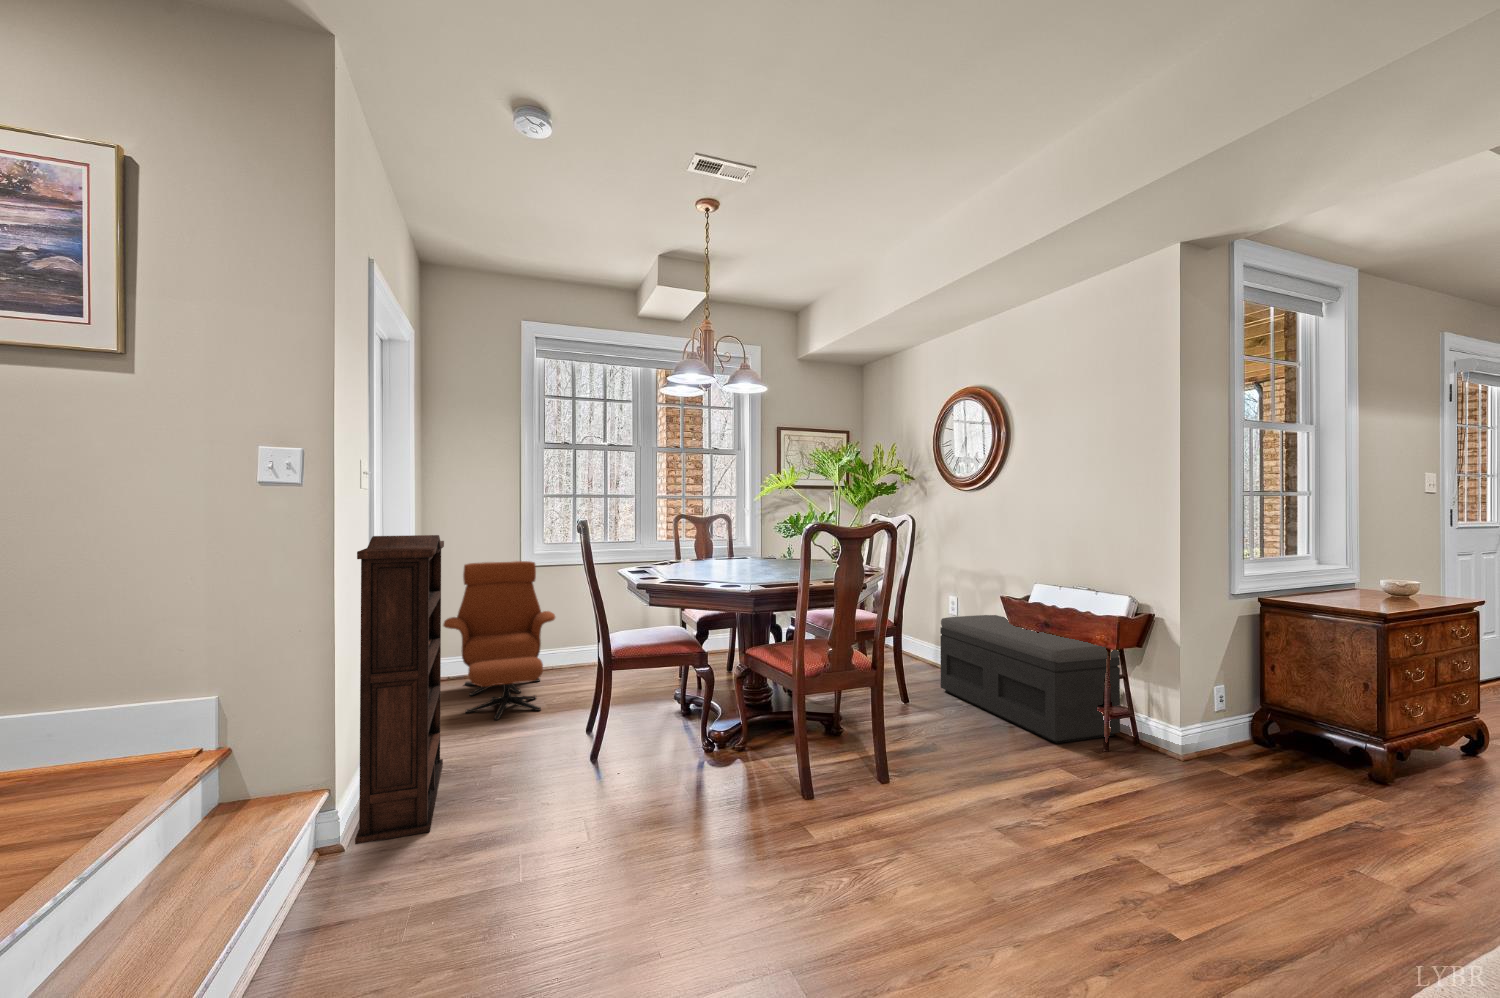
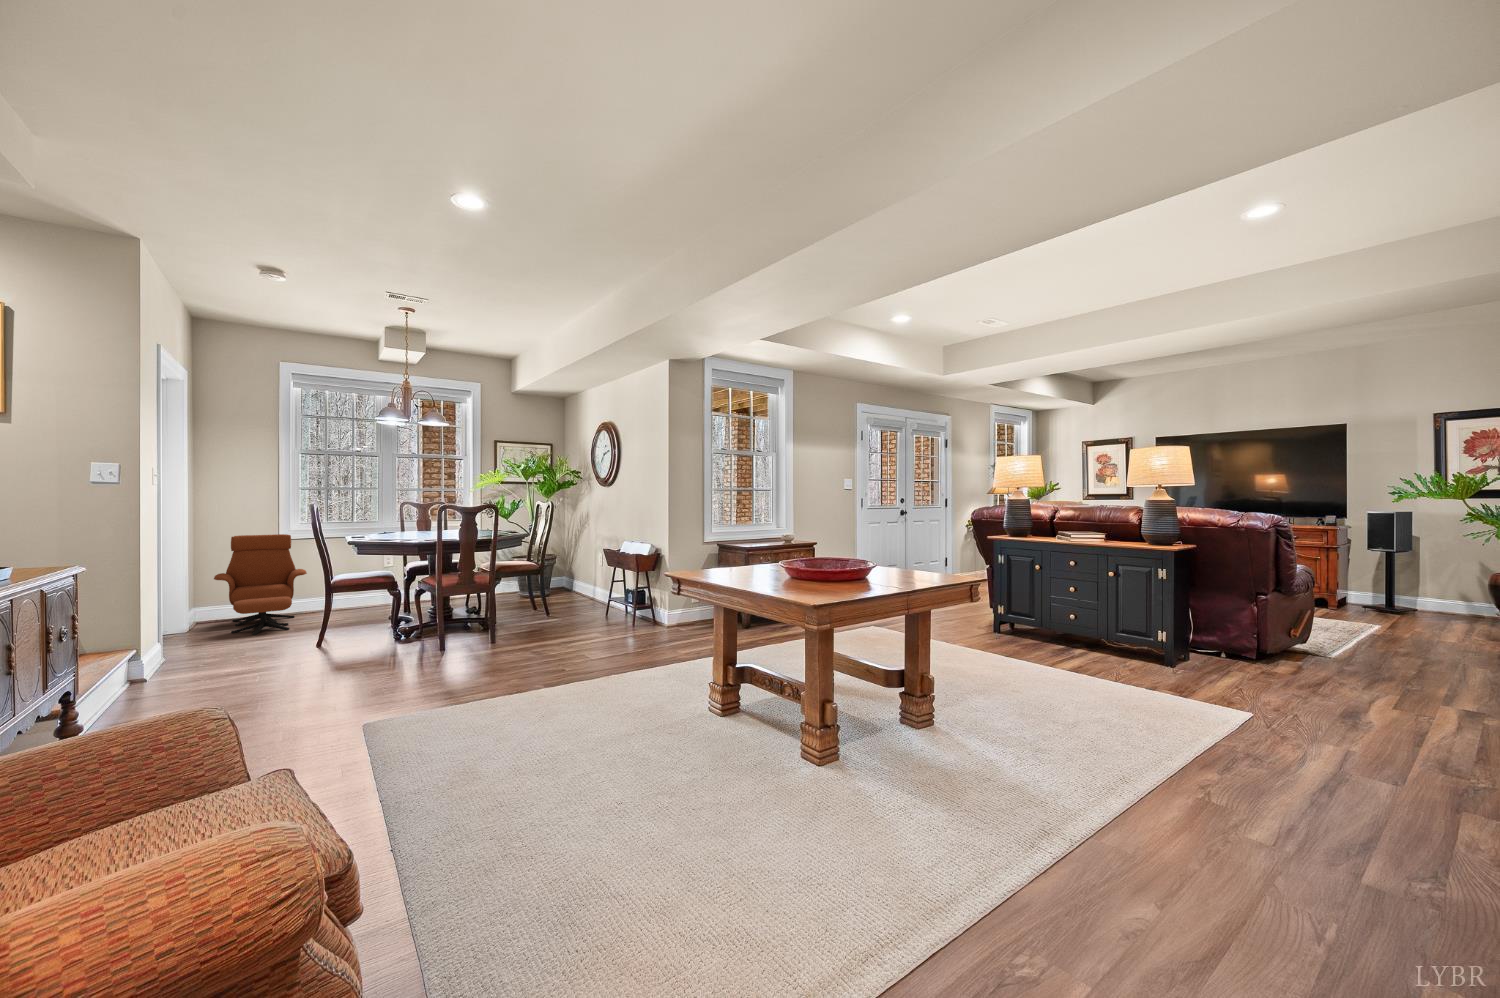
bookshelf: present [355,535,444,844] -> none [154,512,212,678]
storage bench: present [940,615,1120,743] -> none [577,563,650,626]

